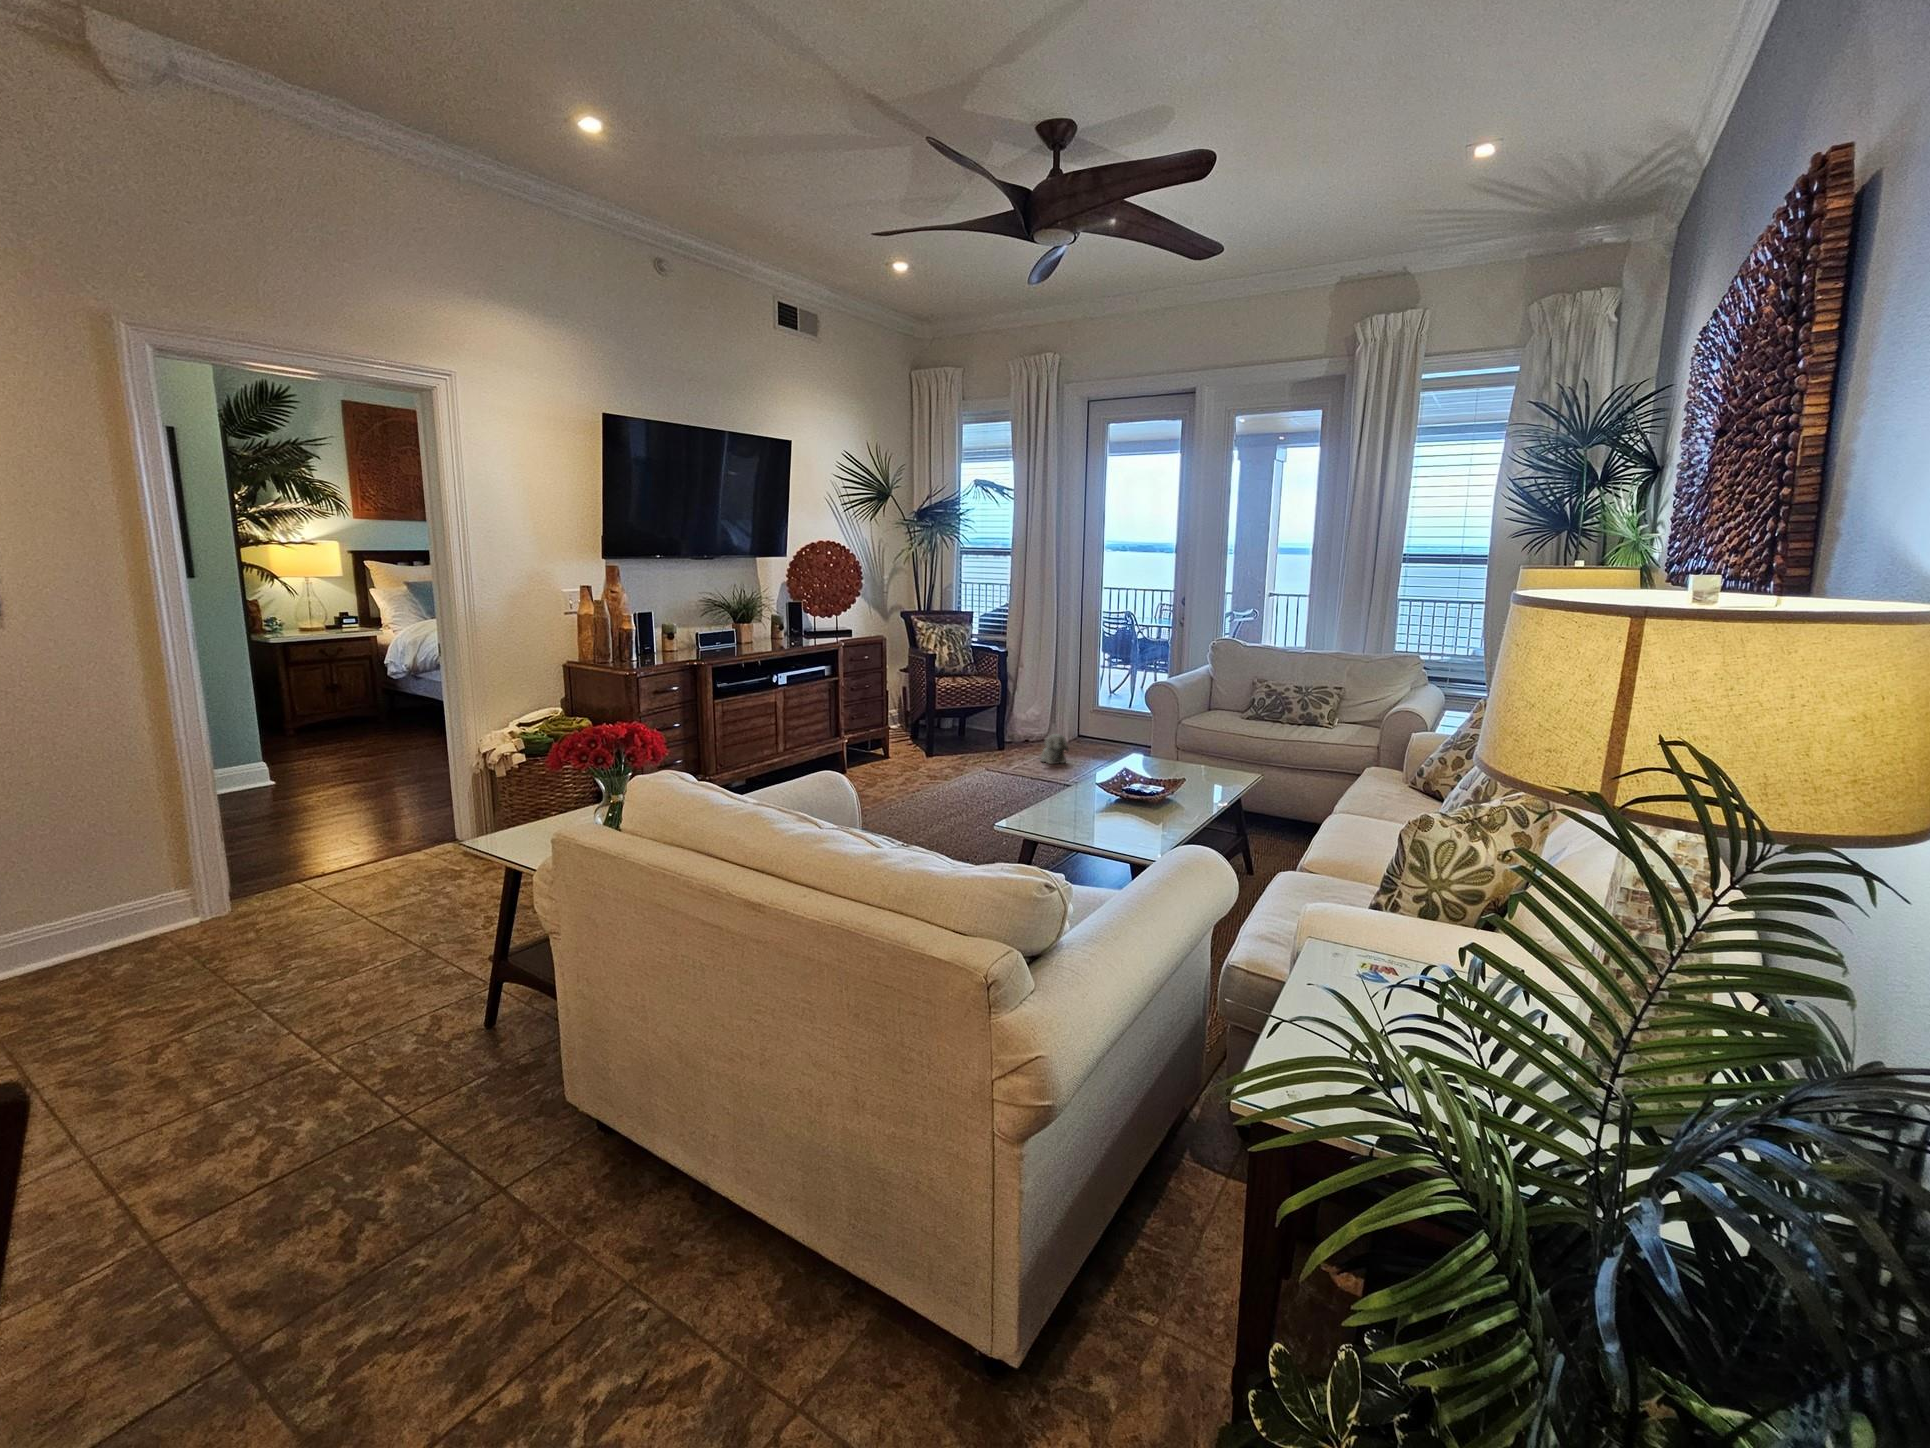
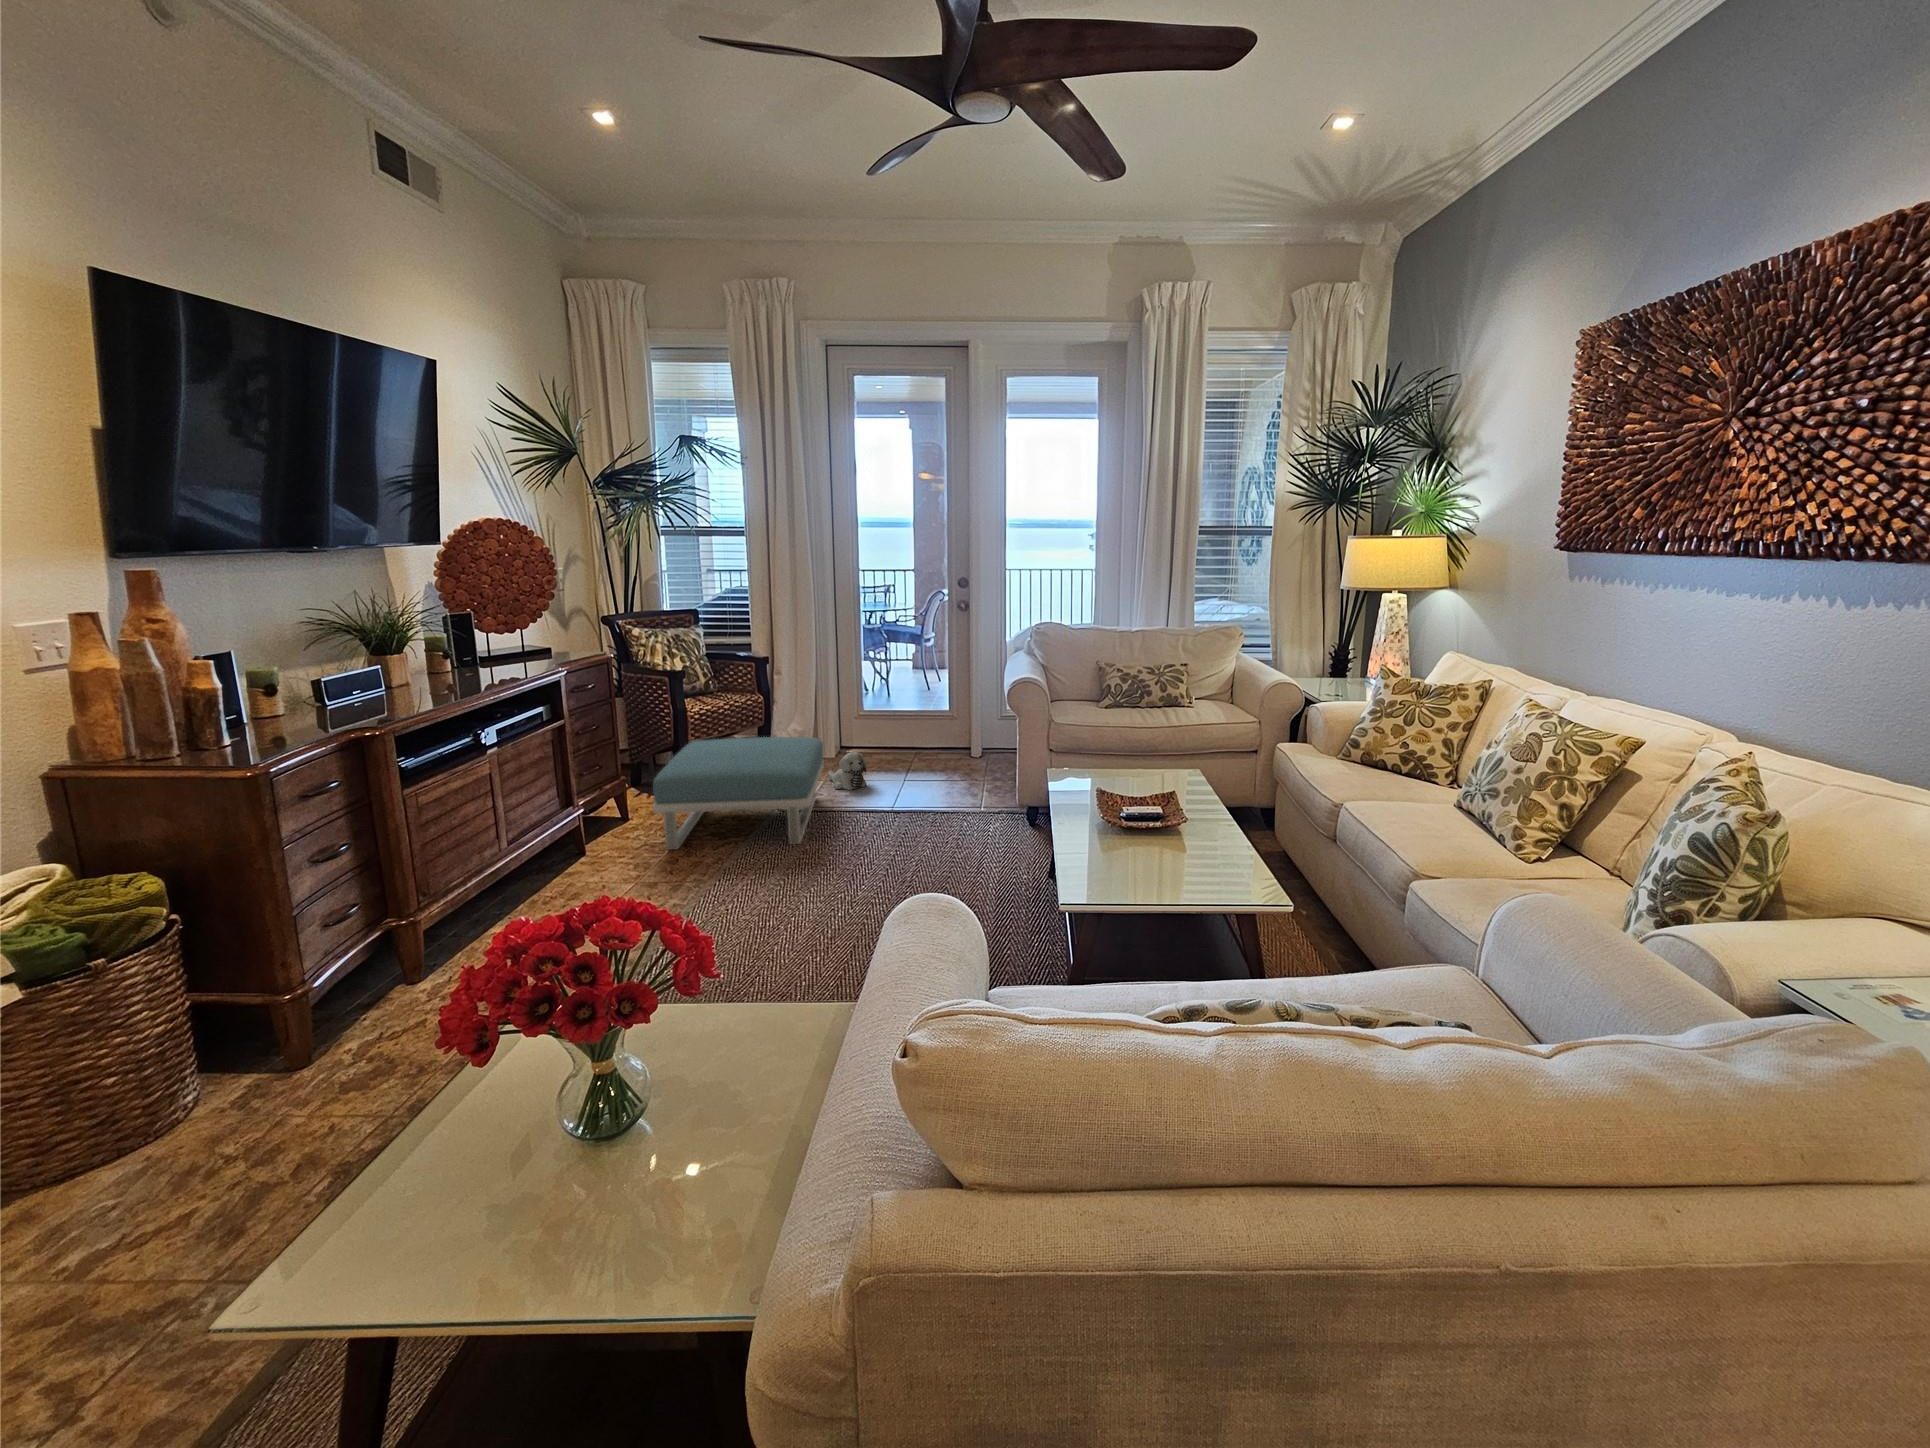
footstool: none [885,708,1026,791] -> present [653,737,824,850]

